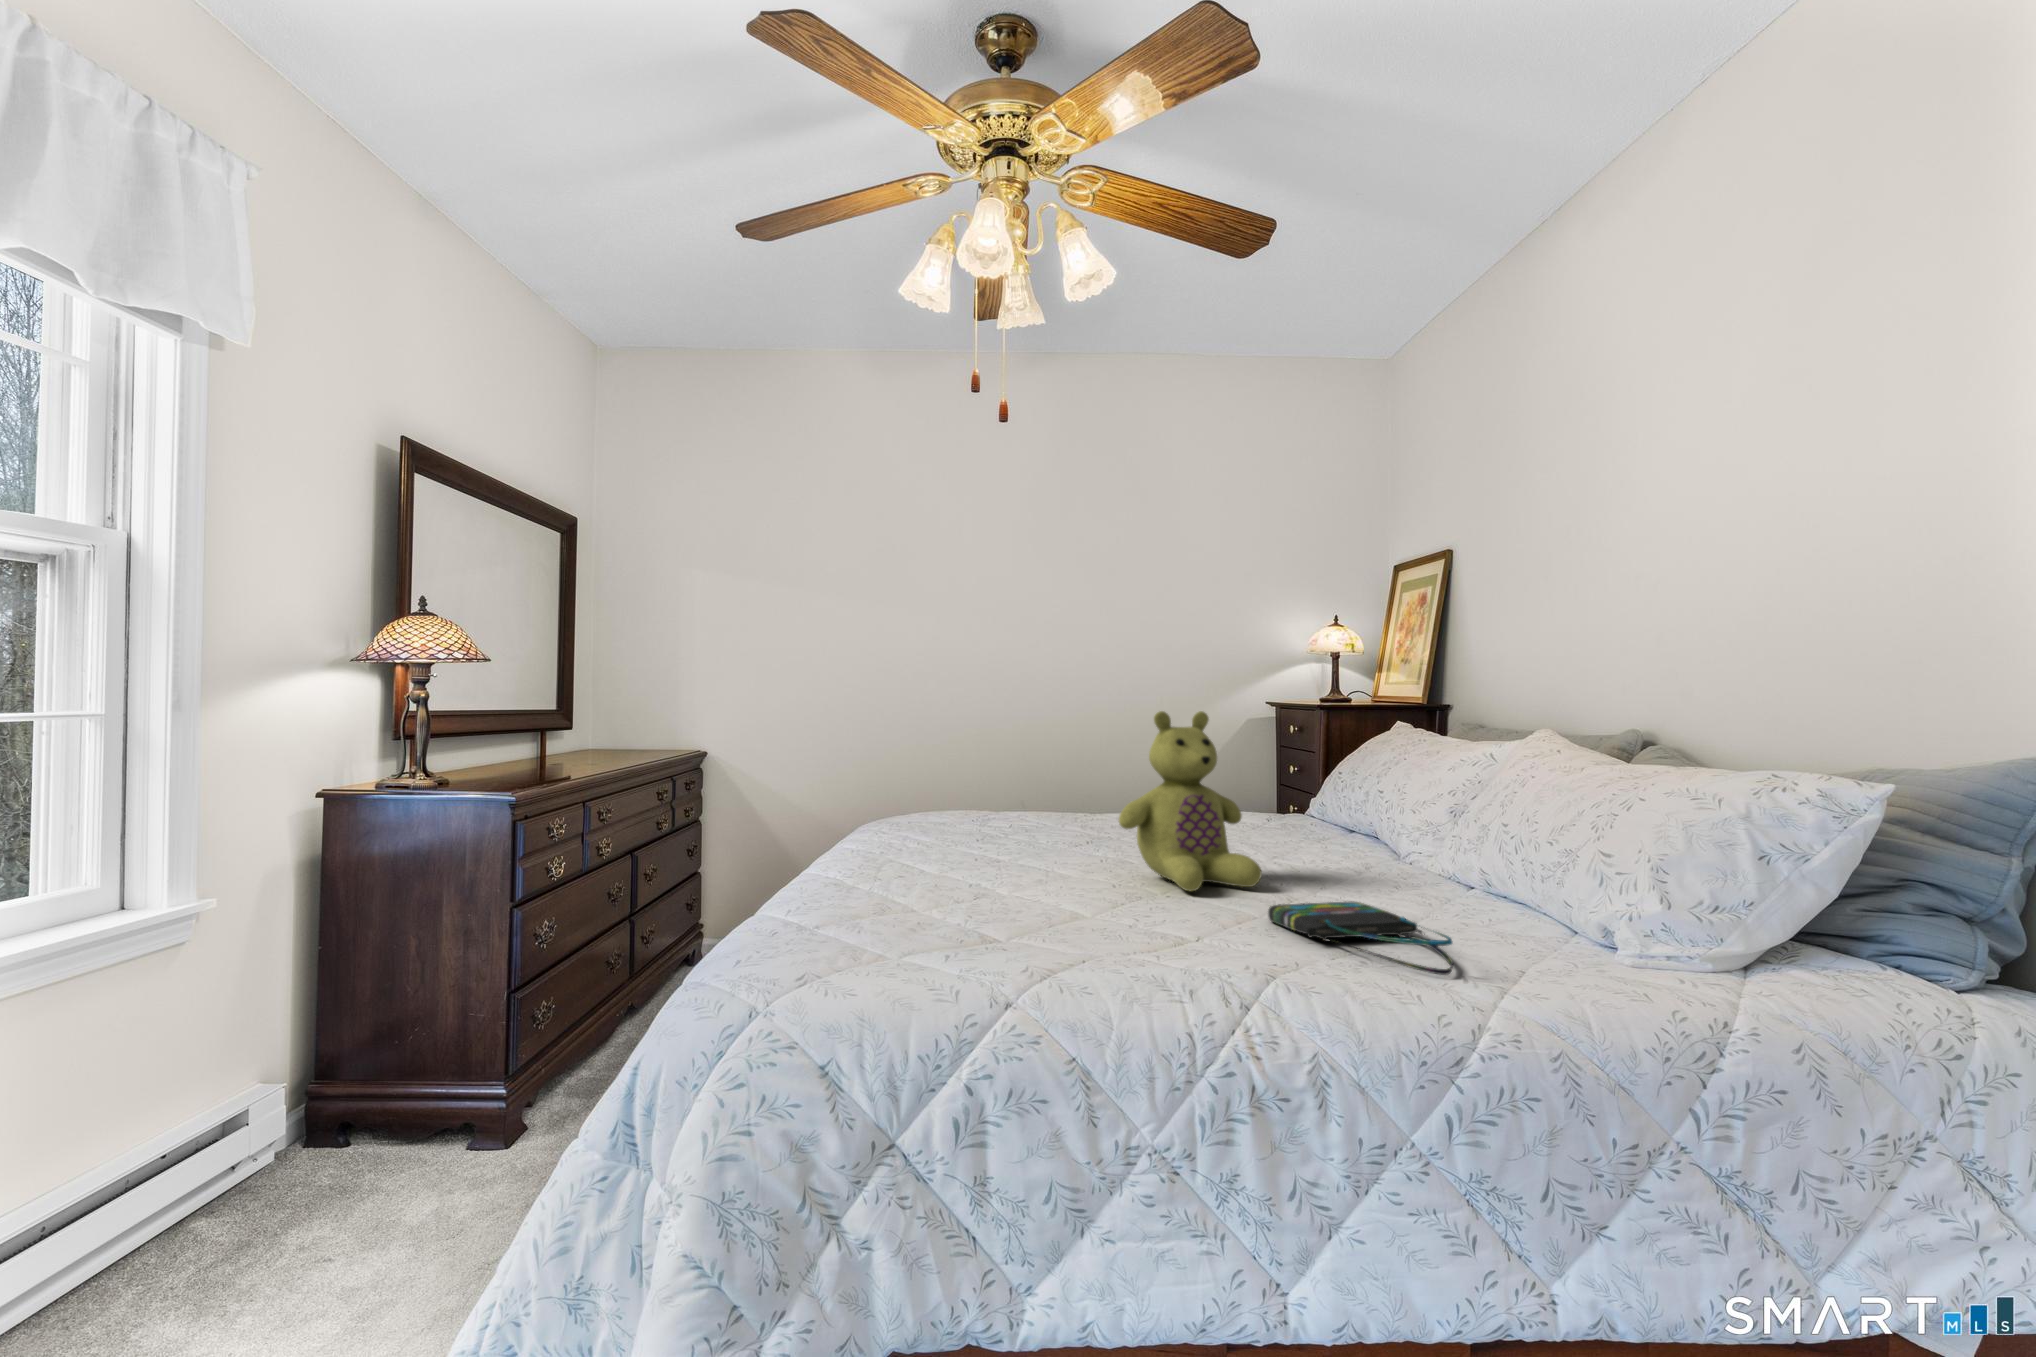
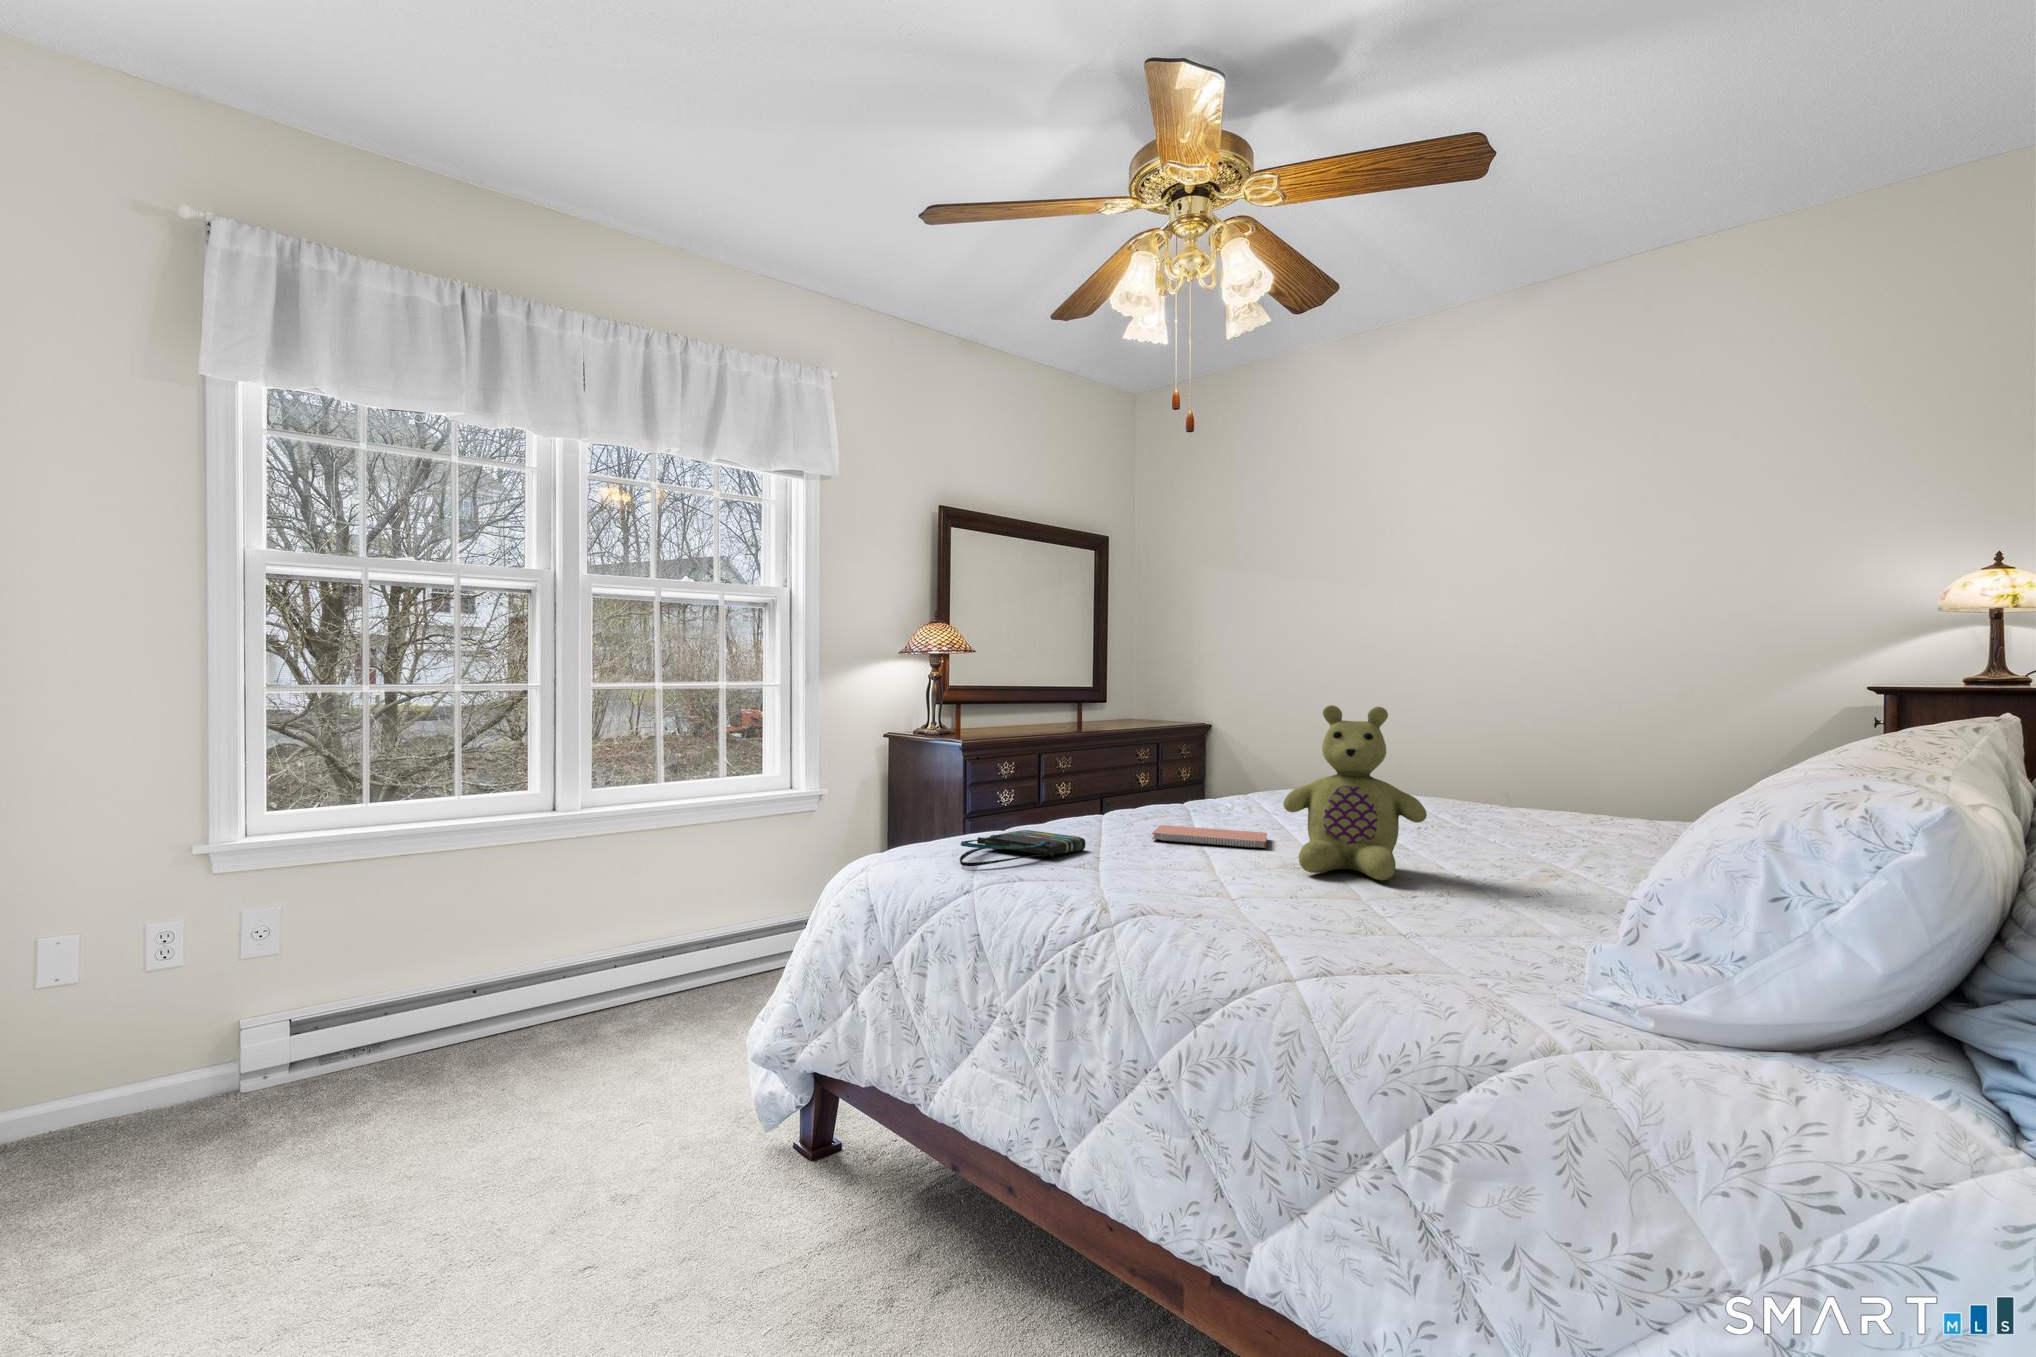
notebook: none [922,855,1070,884] -> present [1152,825,1267,848]
tote bag: present [1268,902,1453,975] -> present [960,830,1085,866]

